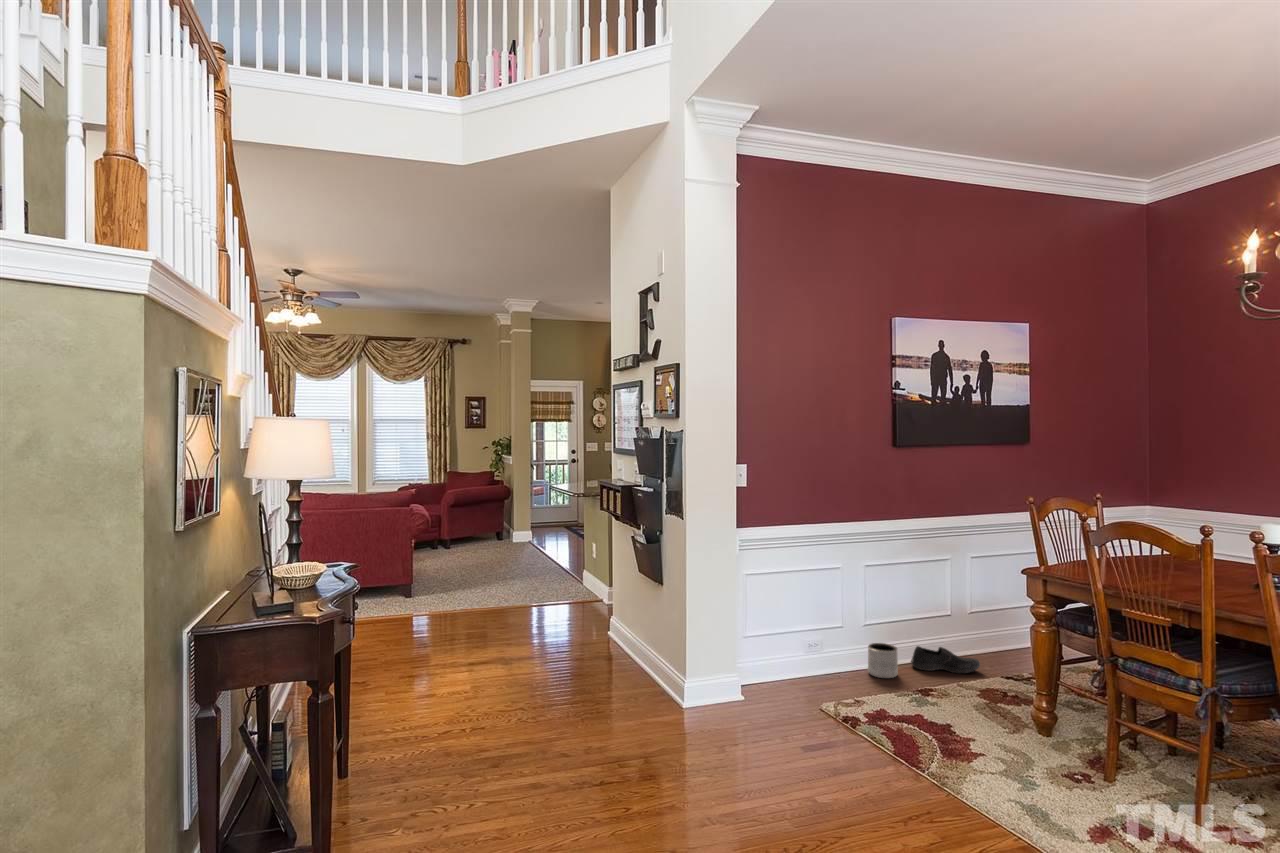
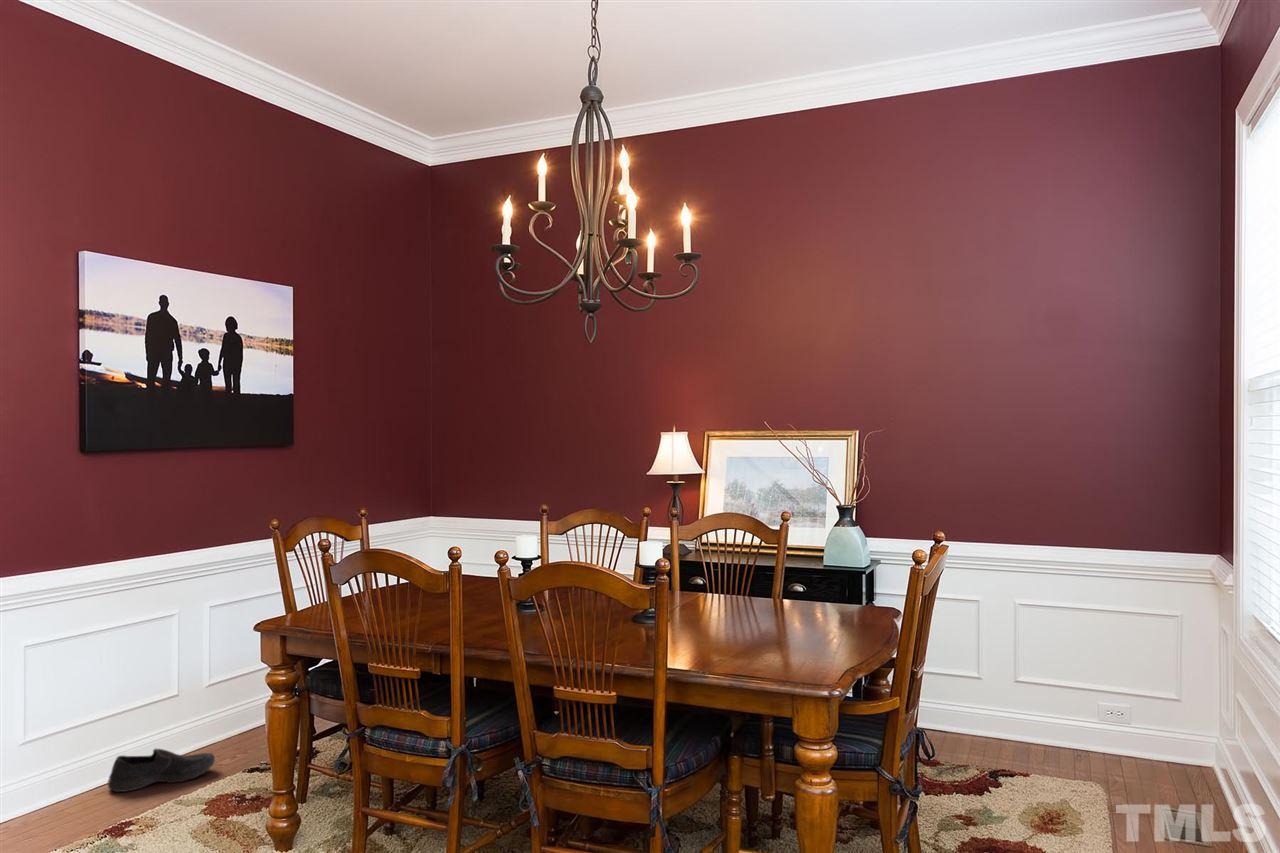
planter: present [868,643,898,678] -> none [25,766,79,828]

